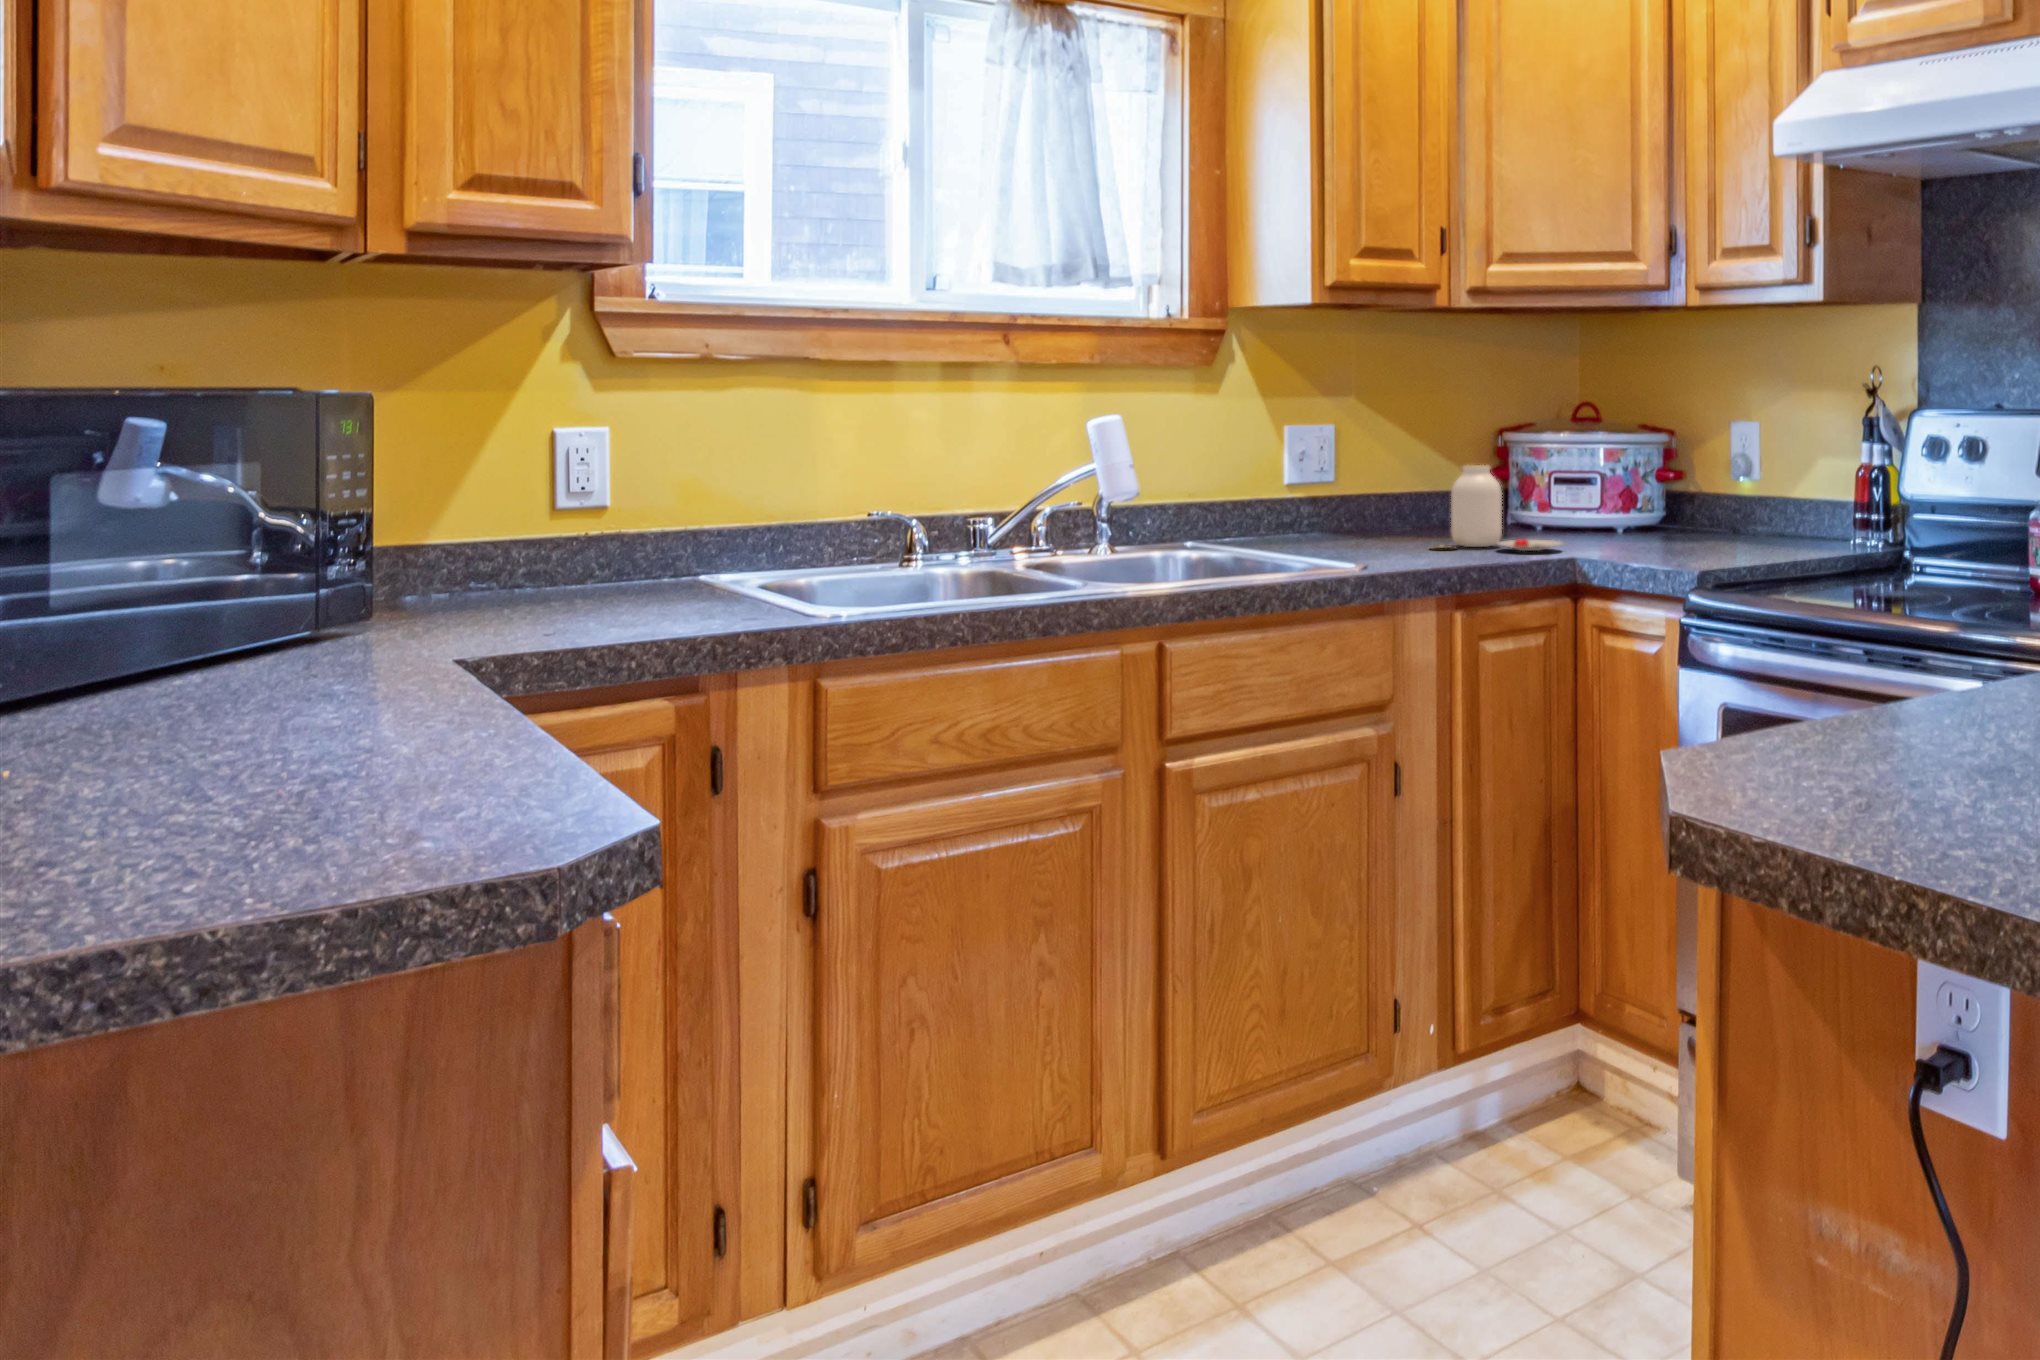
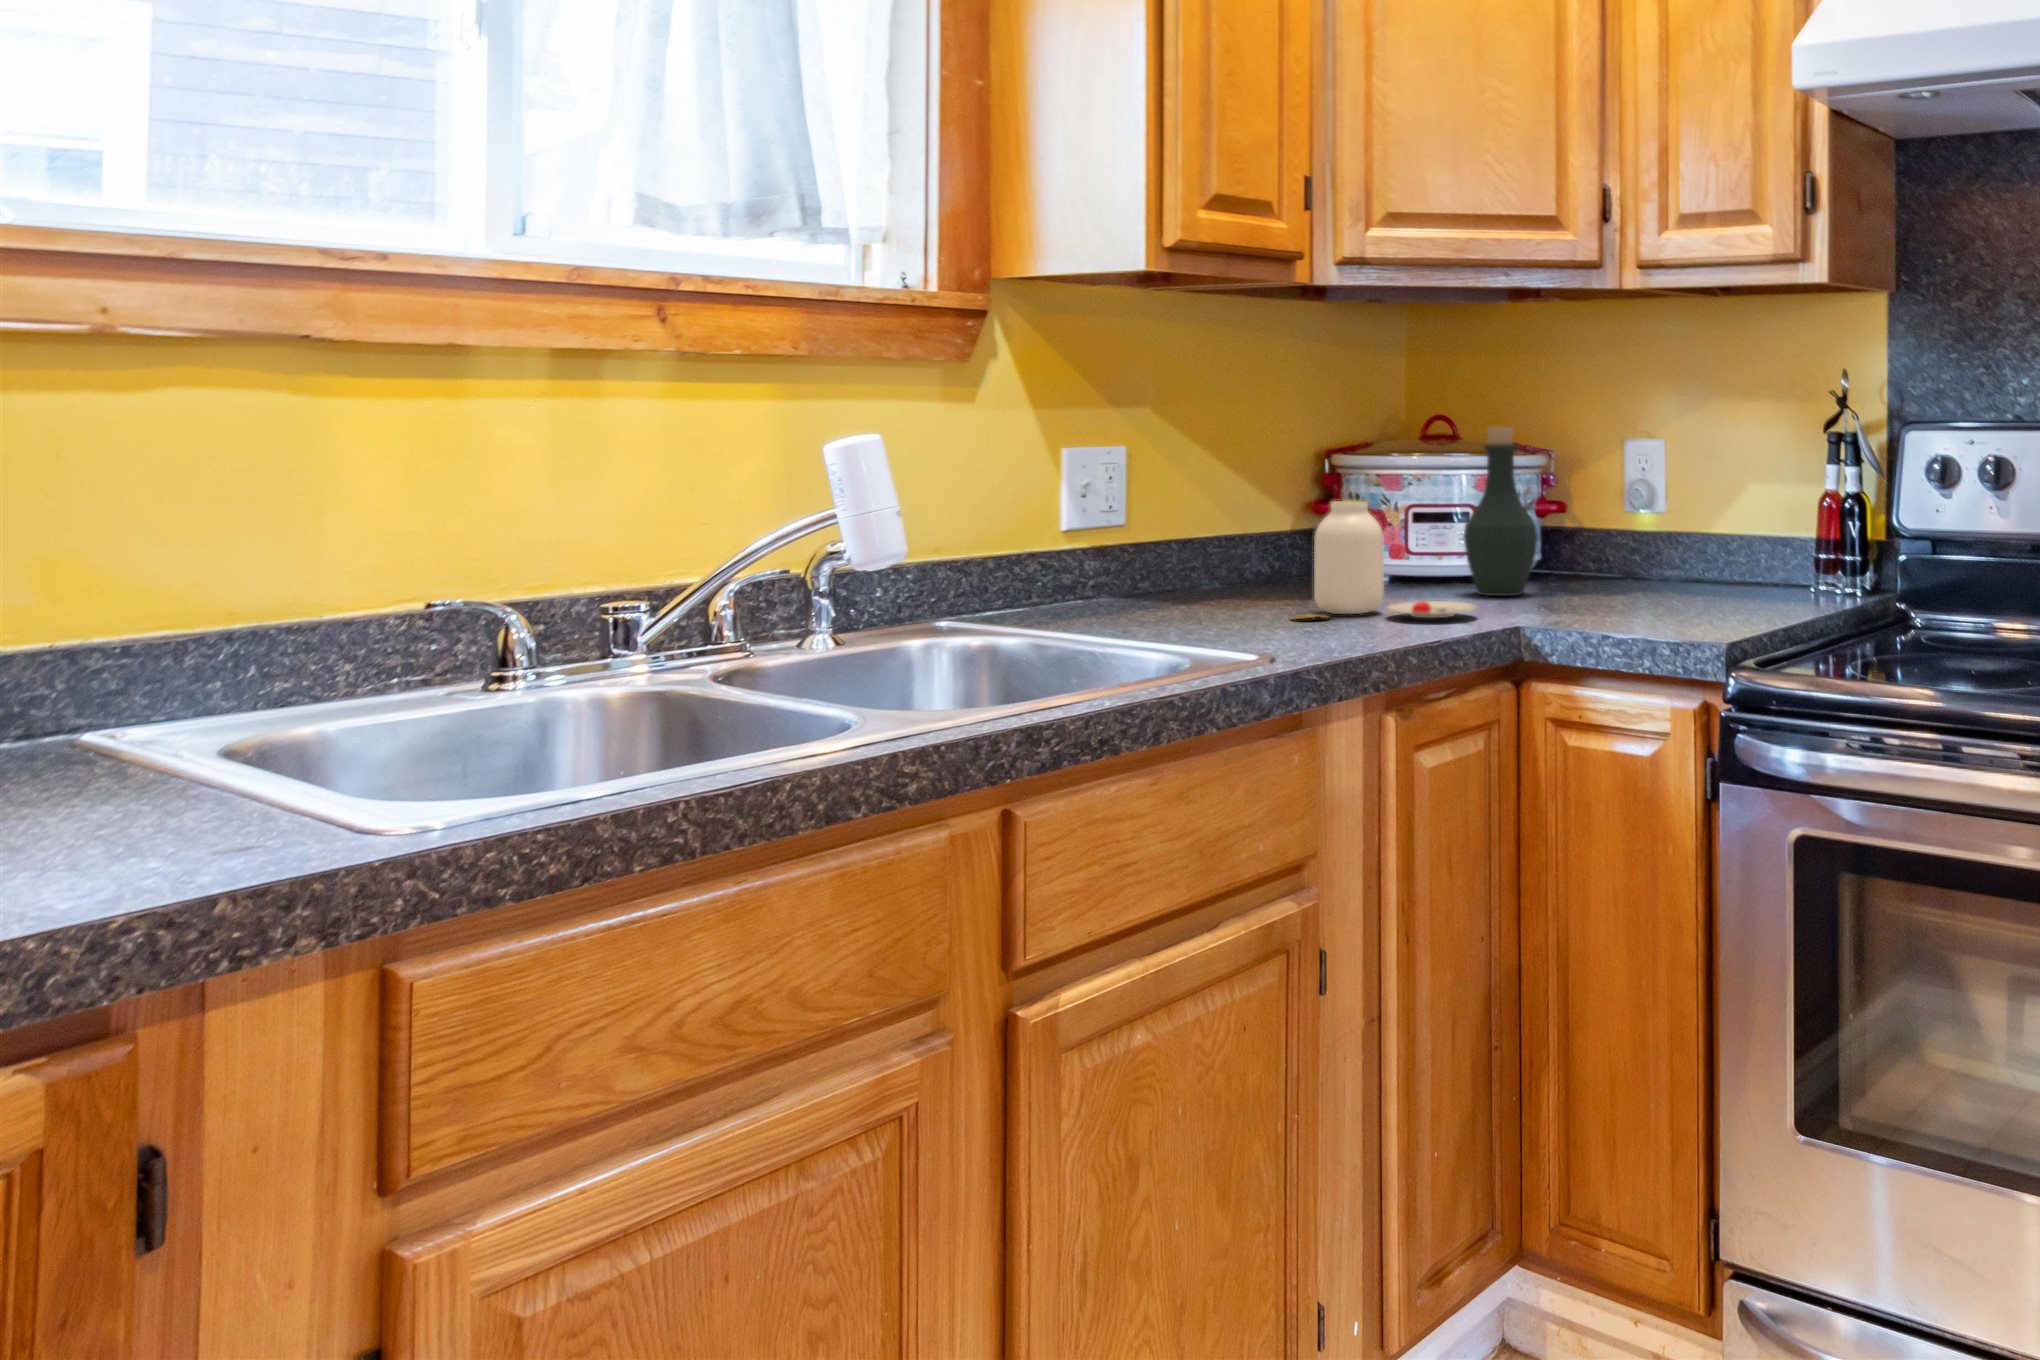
bottle: none [1581,412,1637,540] -> present [1463,427,1538,596]

